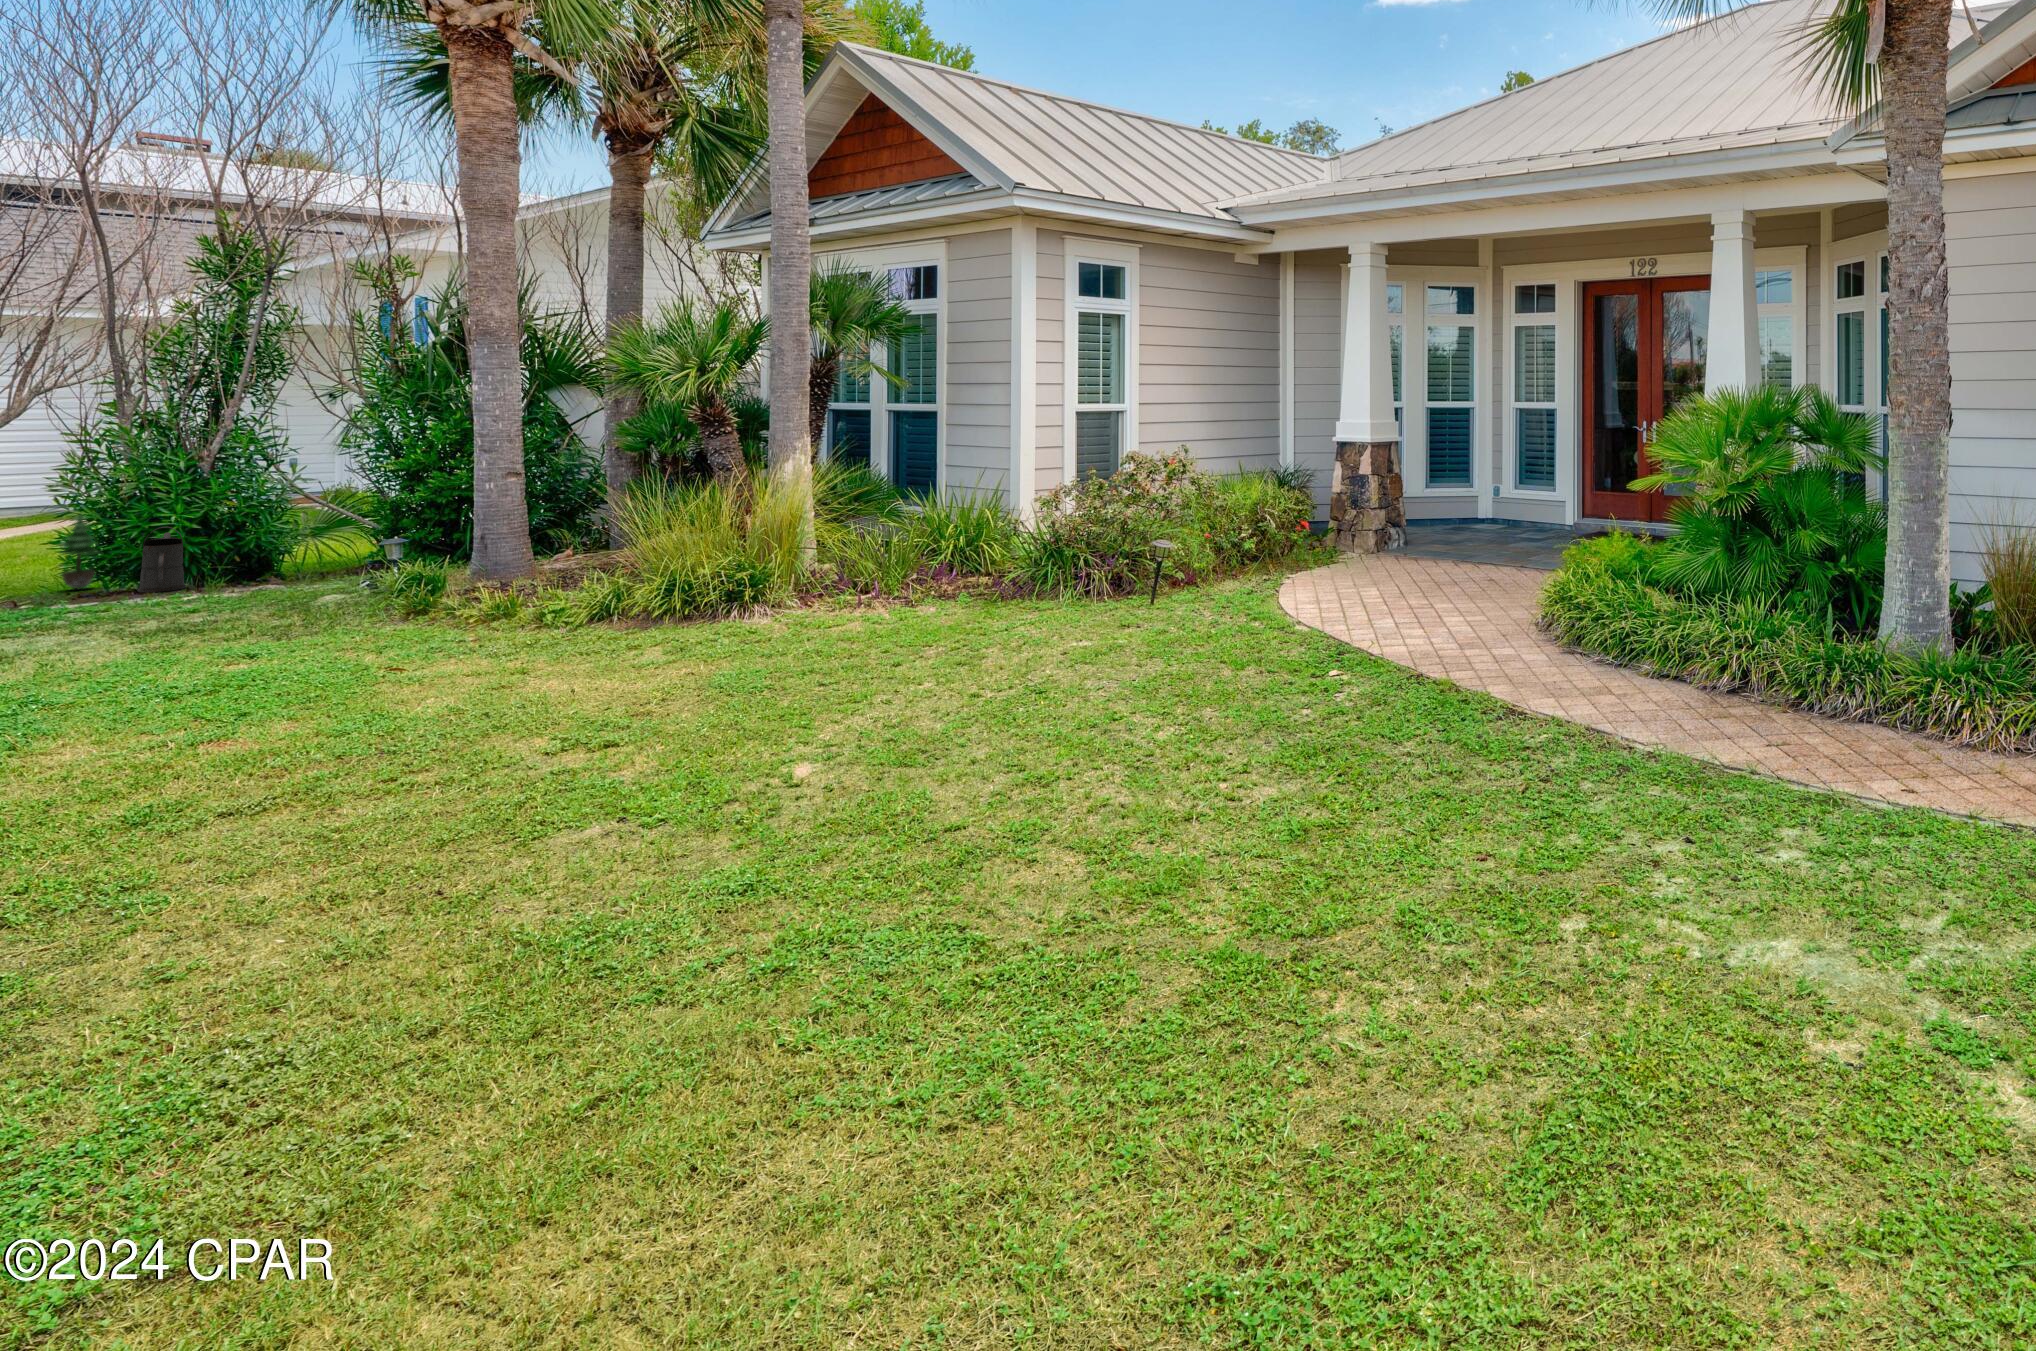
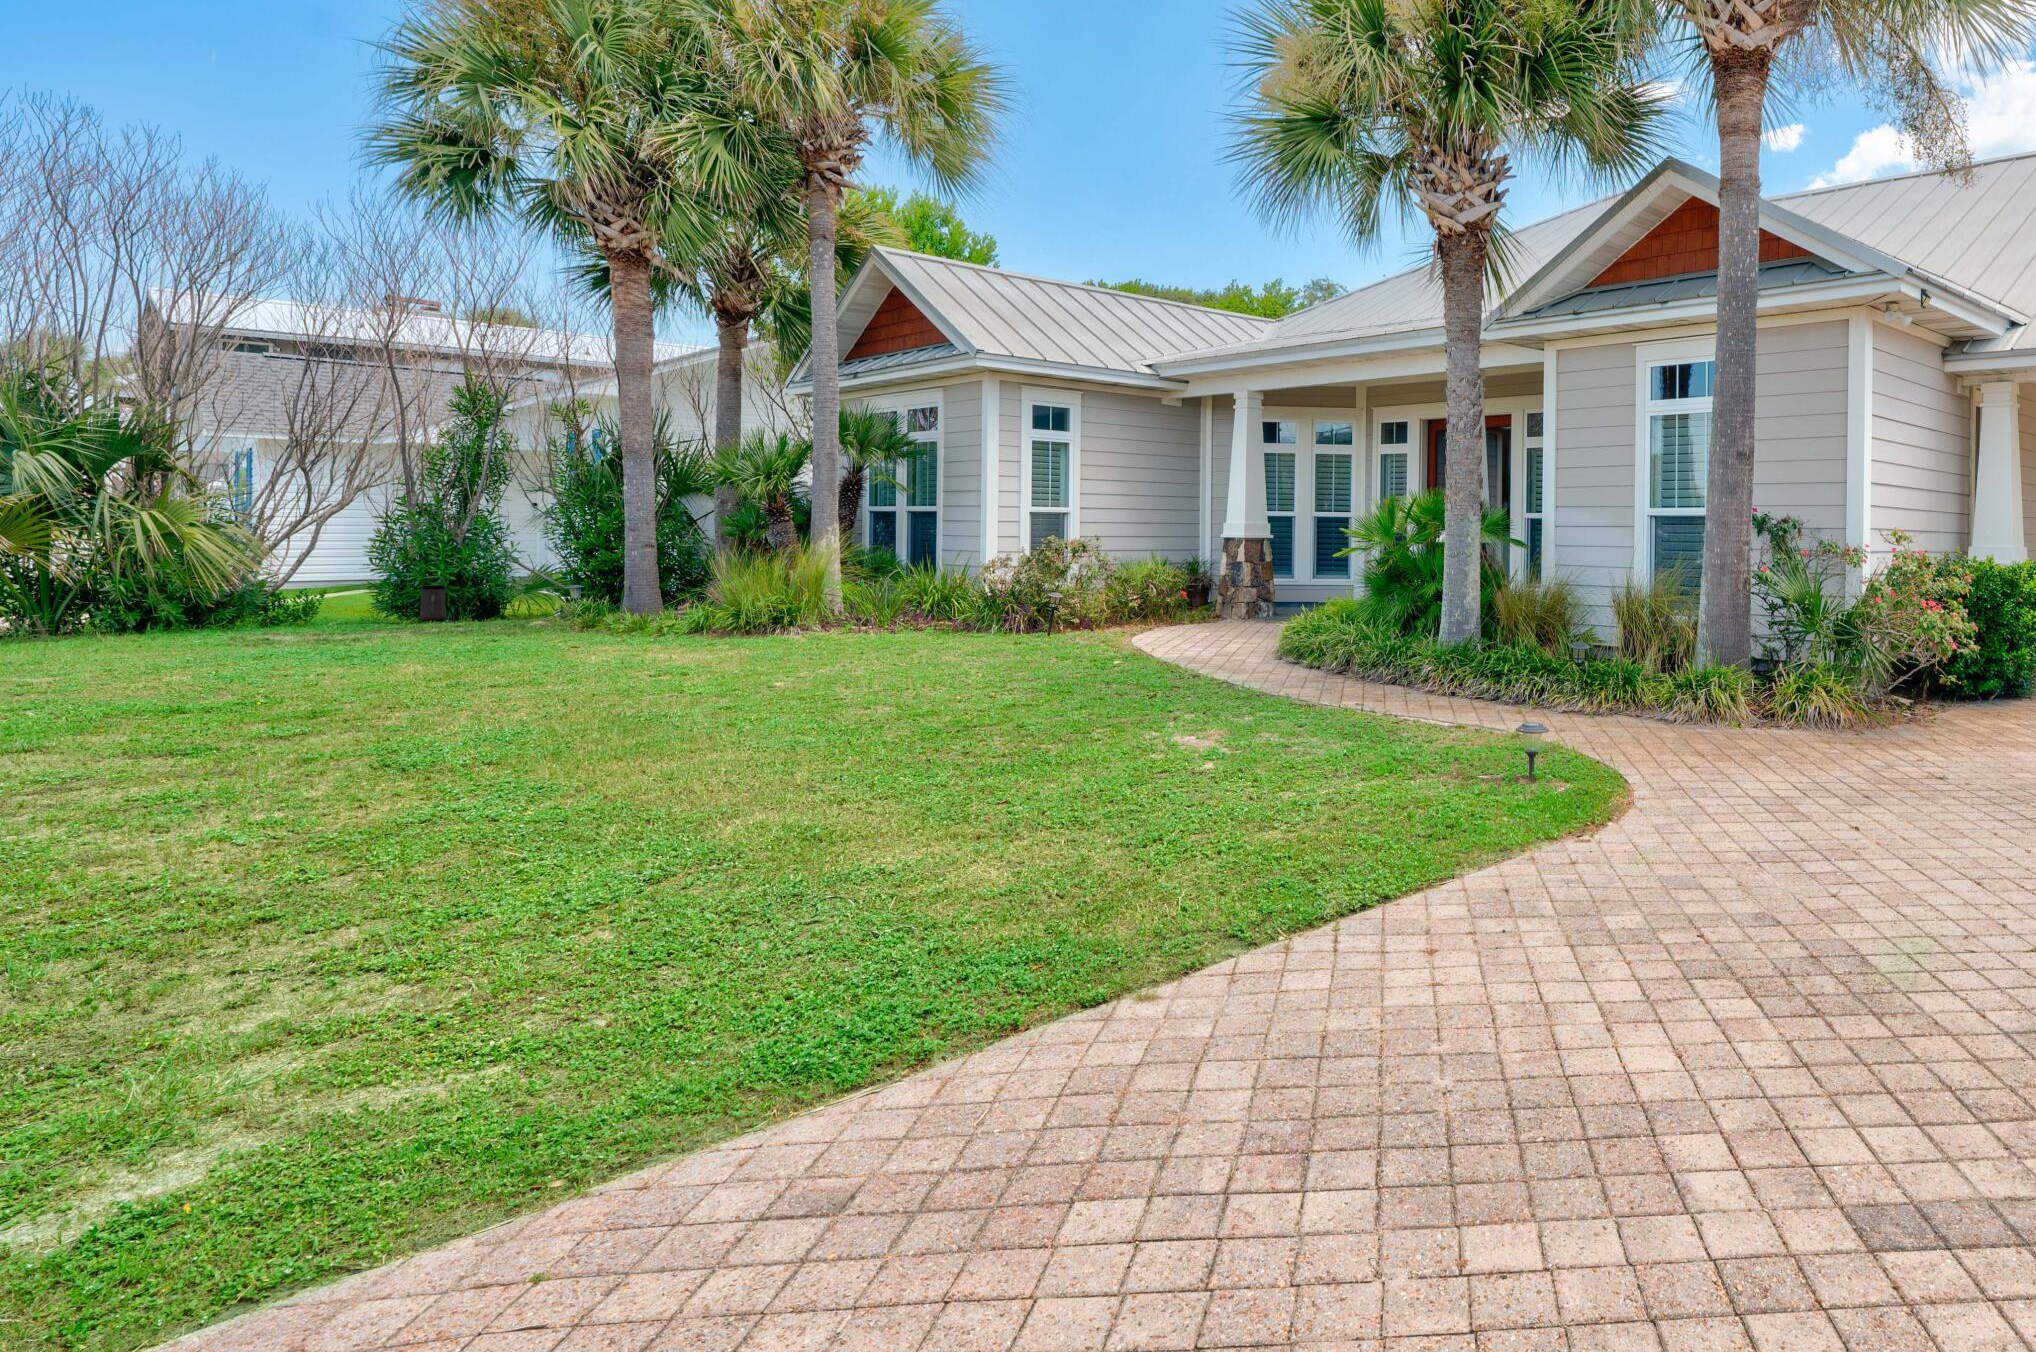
potted tree: present [61,515,98,589] -> none [371,567,395,618]

